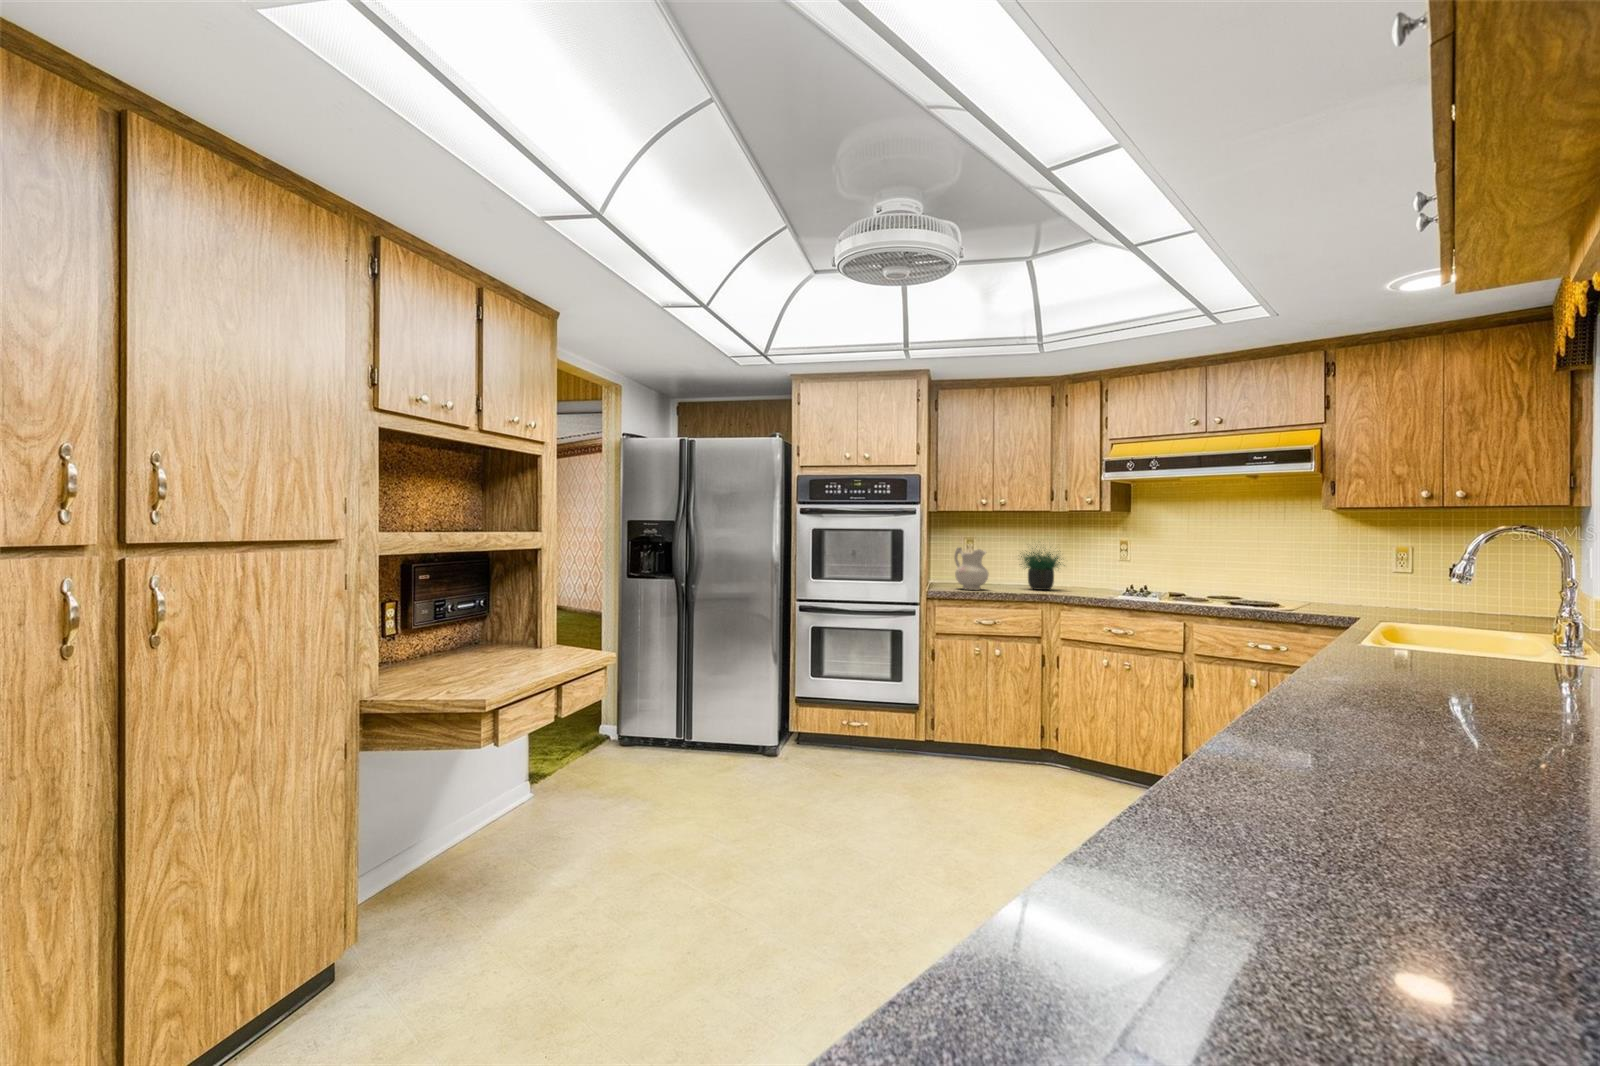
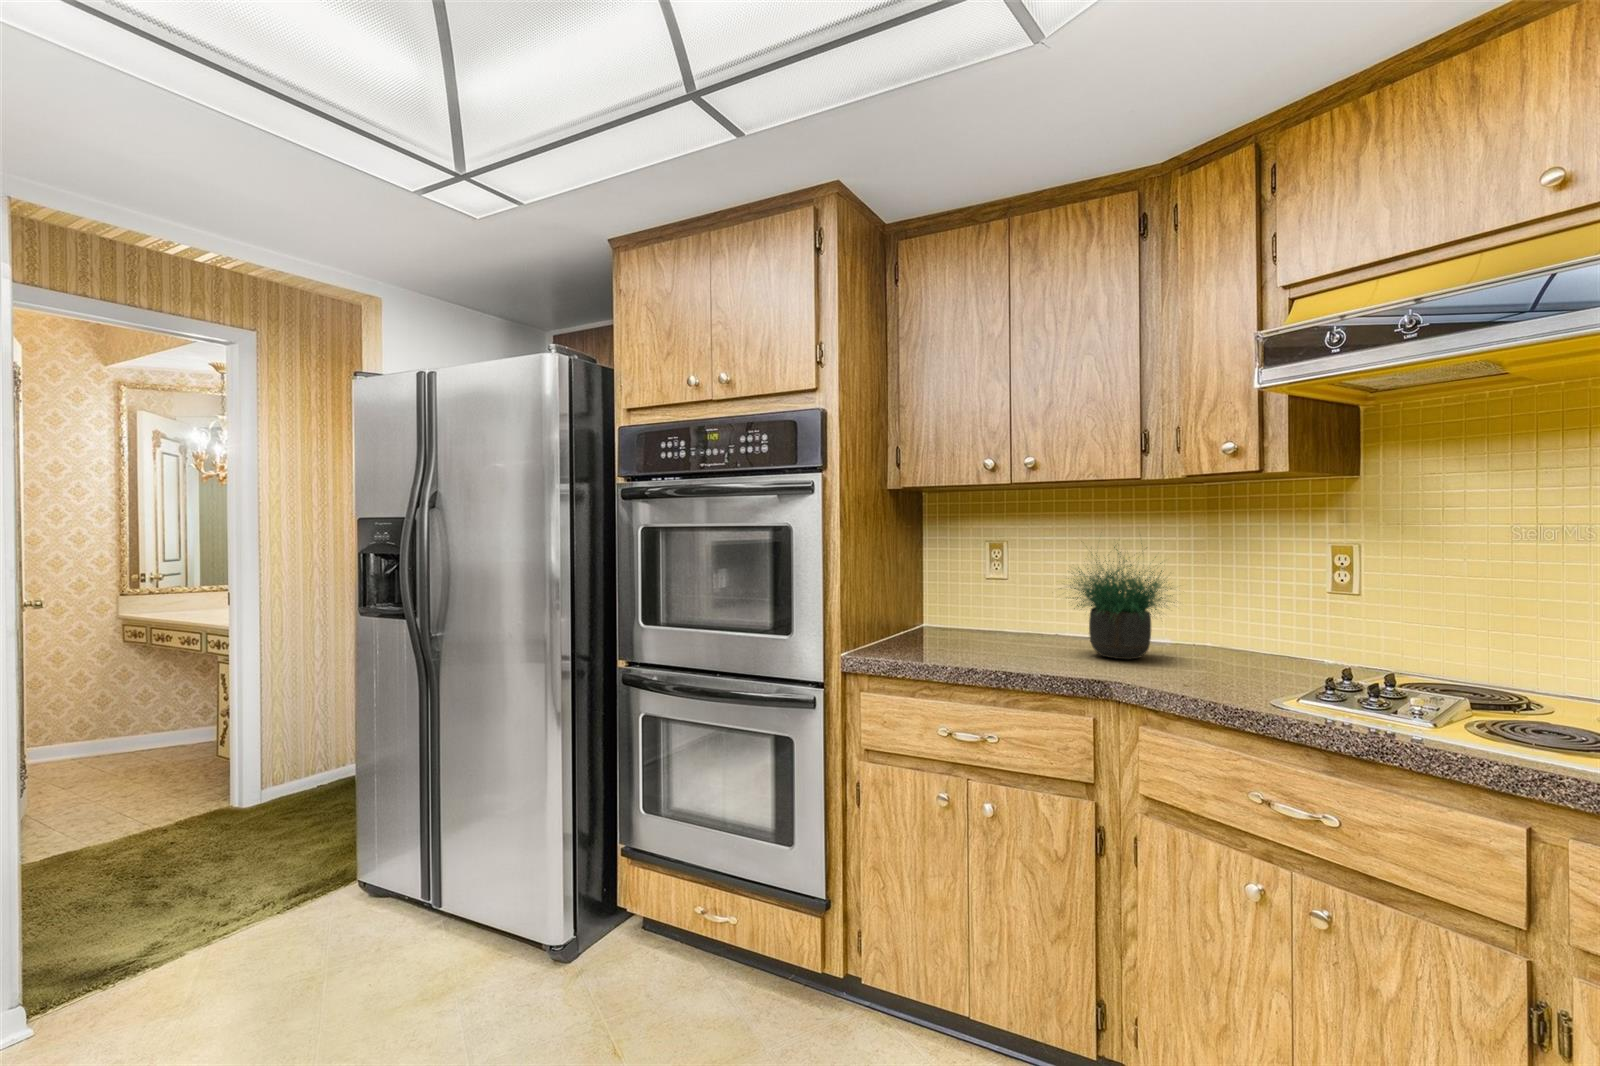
ceramic pitcher: present [954,547,989,590] -> none [916,561,988,658]

